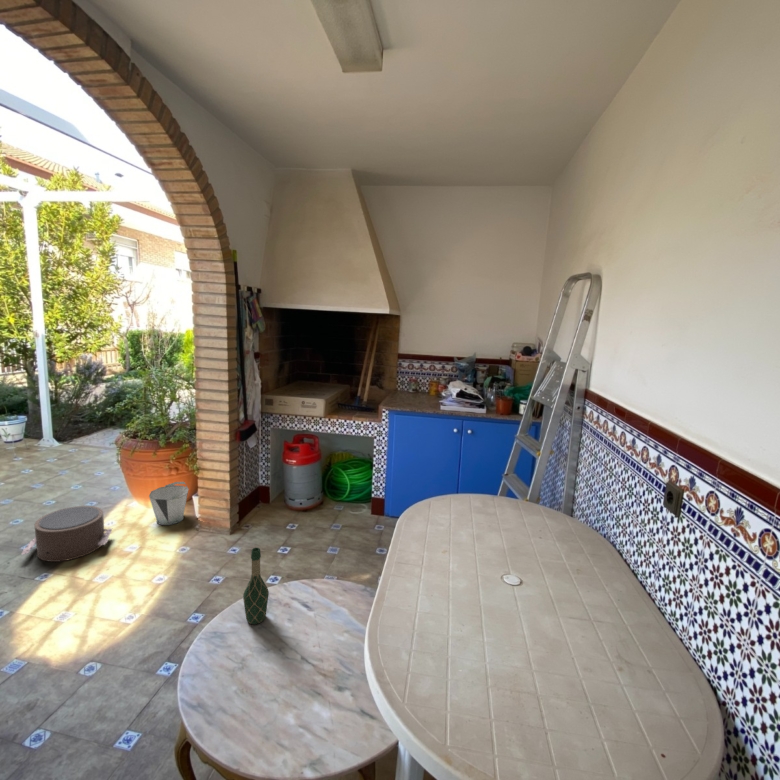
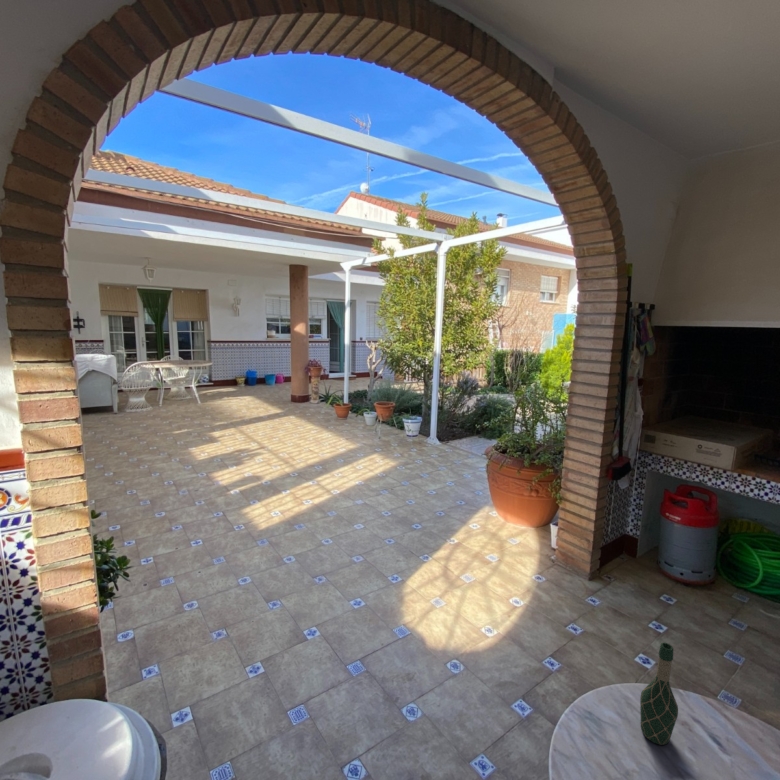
bucket: present [149,482,189,525] -> none [510,504,547,547]
pouf: present [22,506,112,562] -> none [413,504,477,551]

